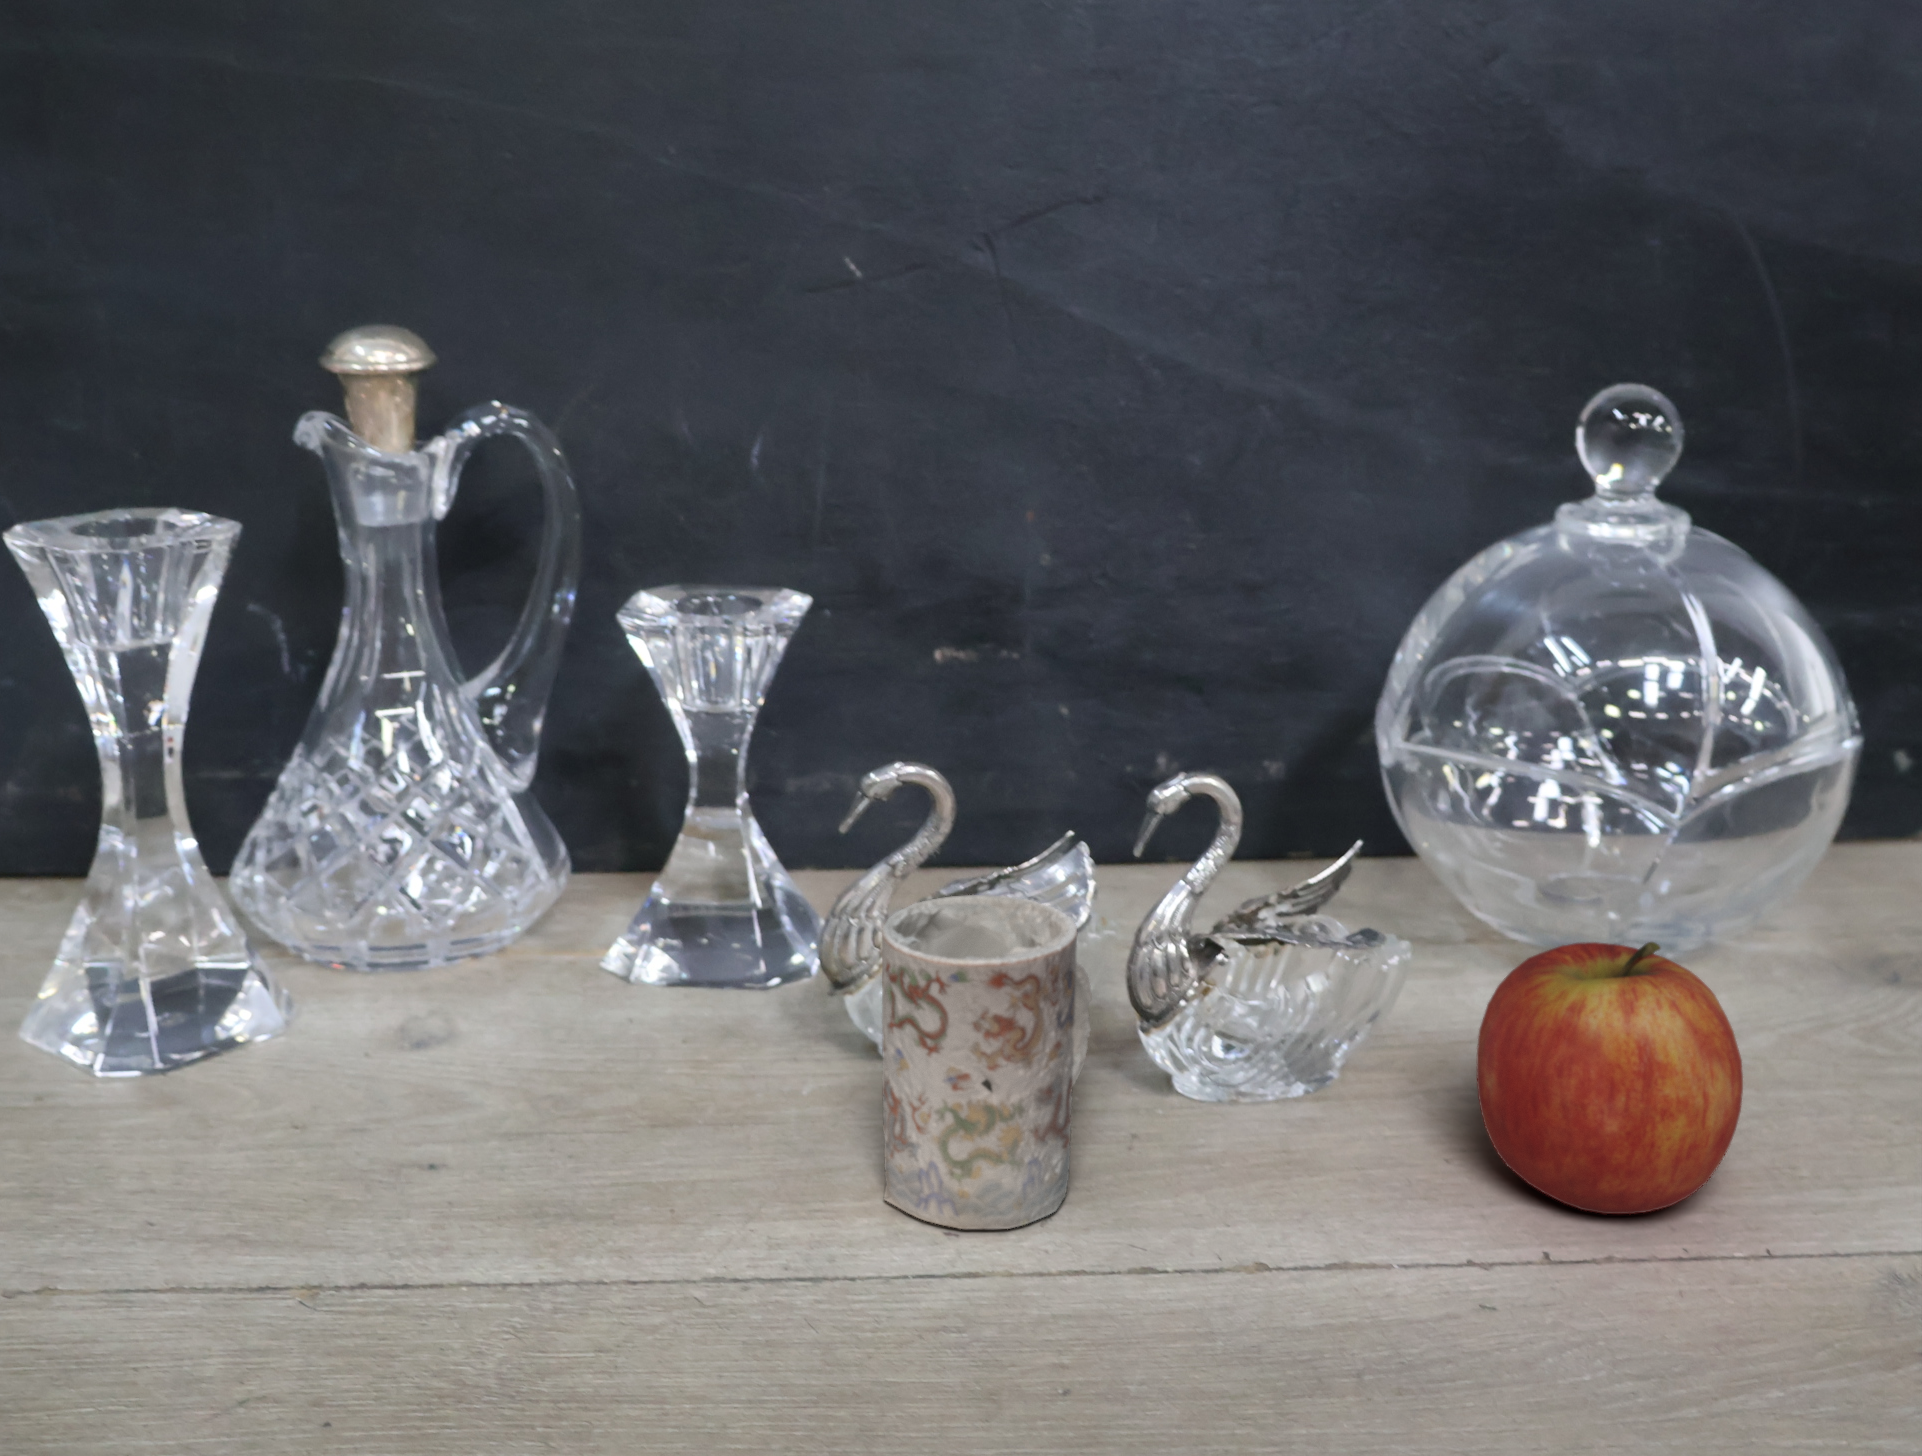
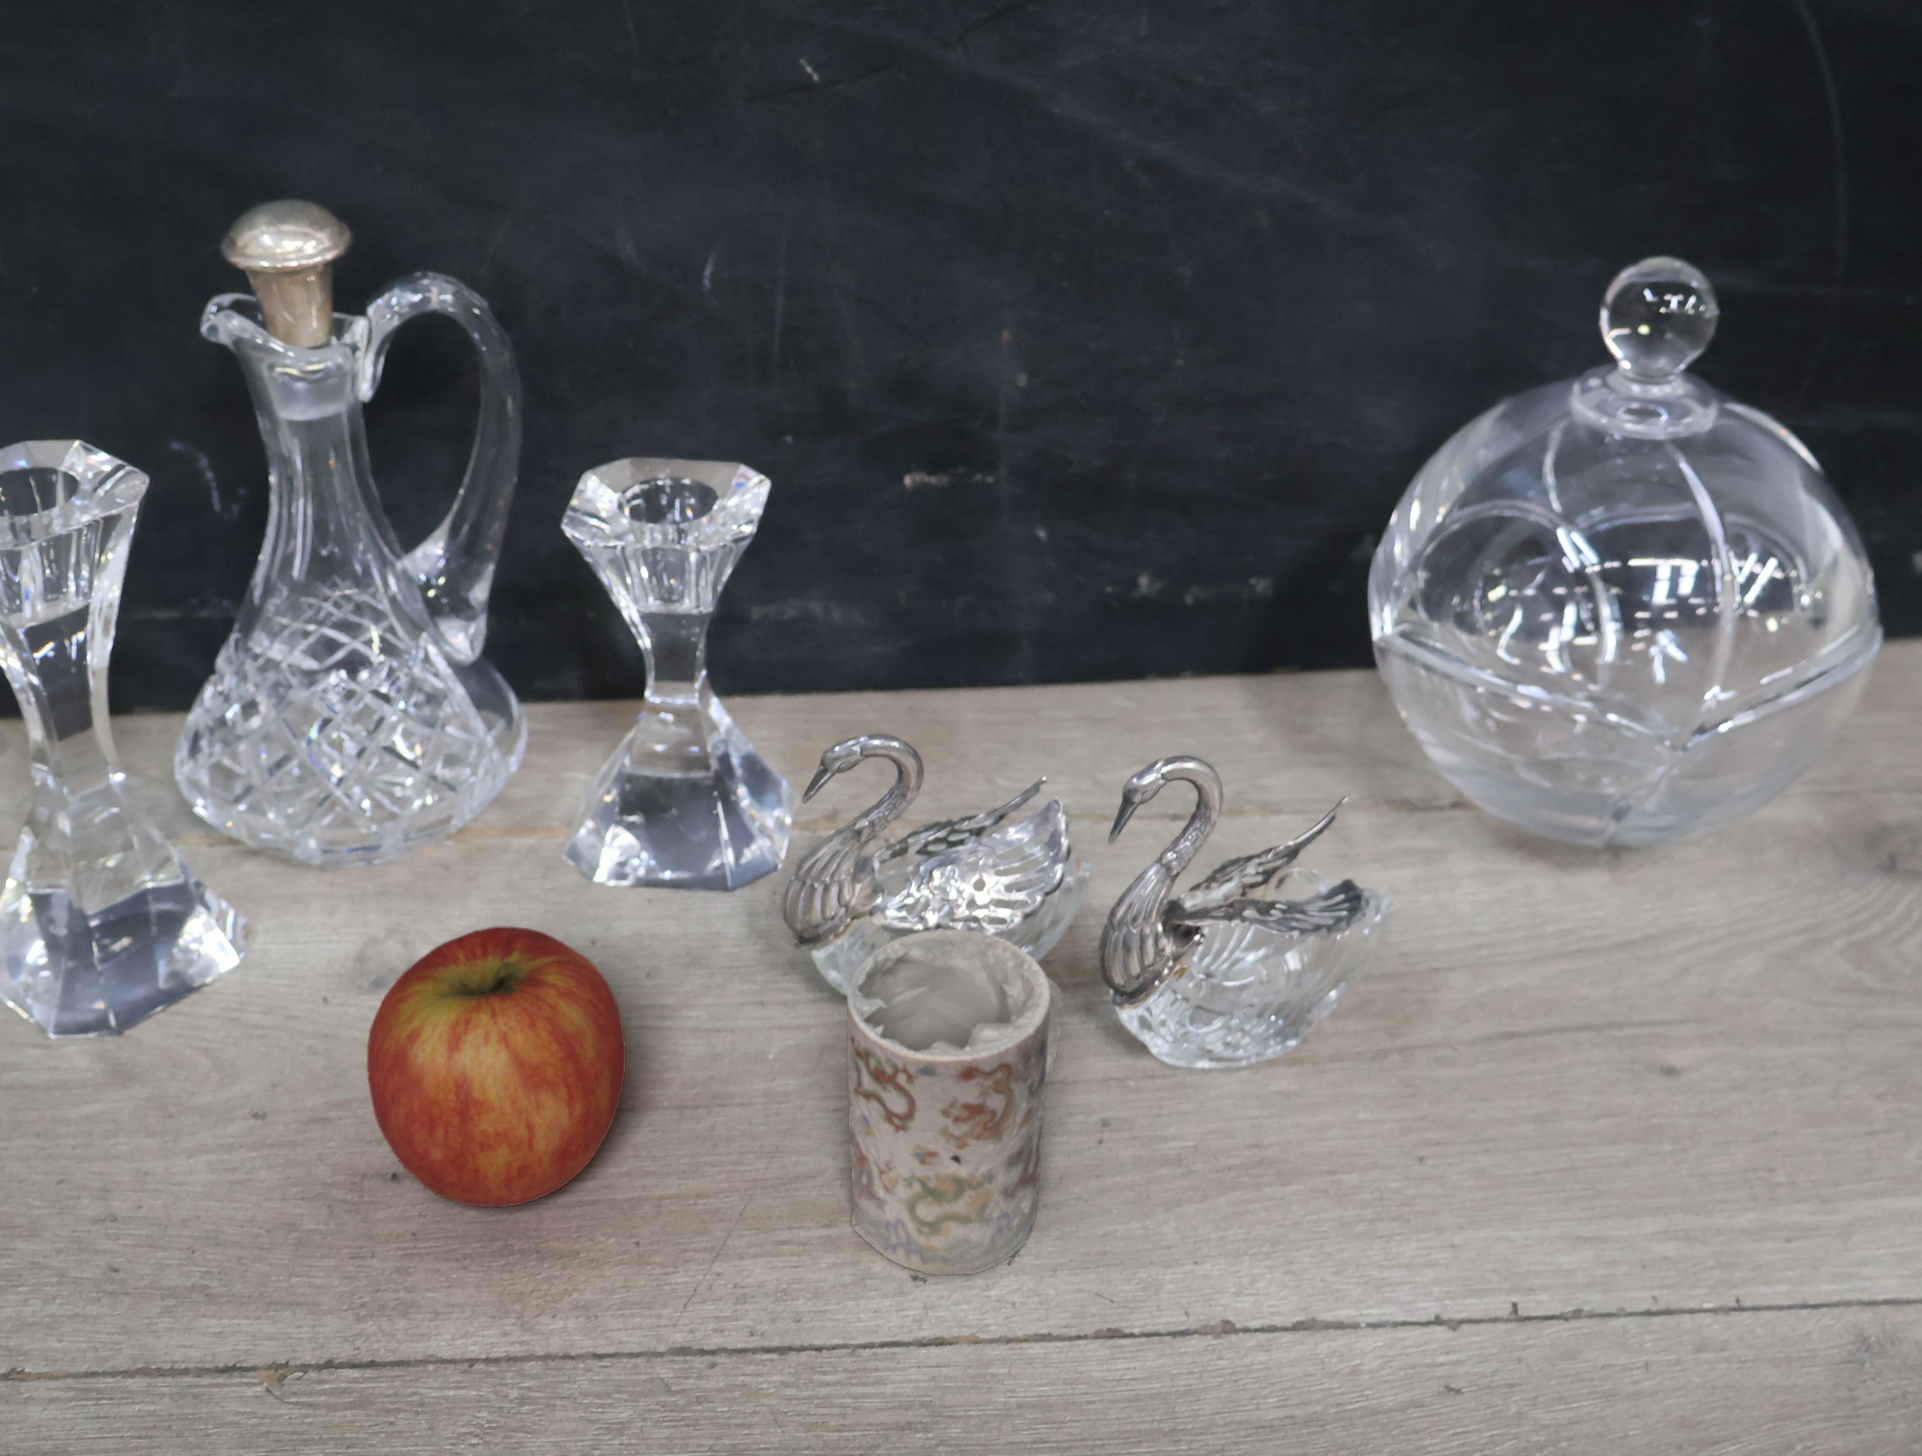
apple: present [1477,942,1743,1214] -> present [367,927,626,1207]

